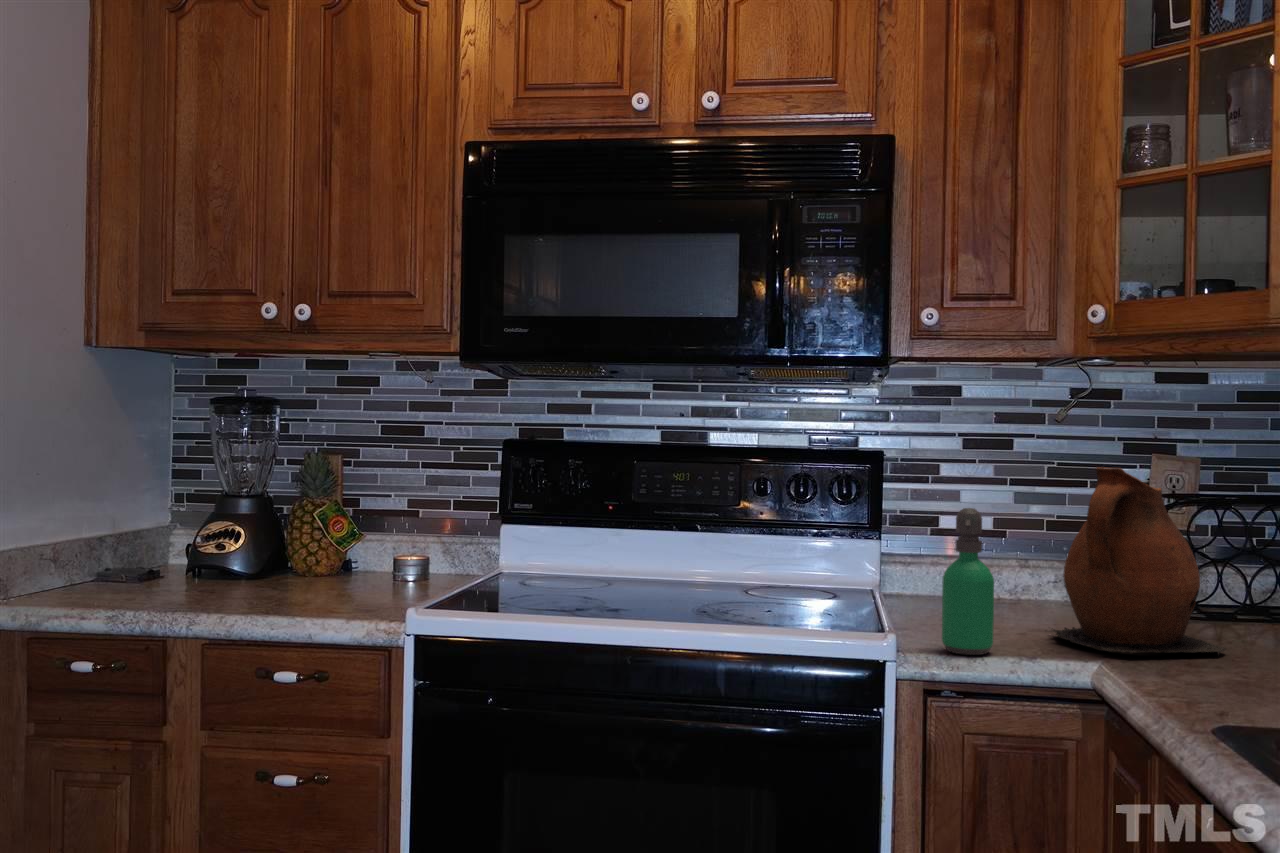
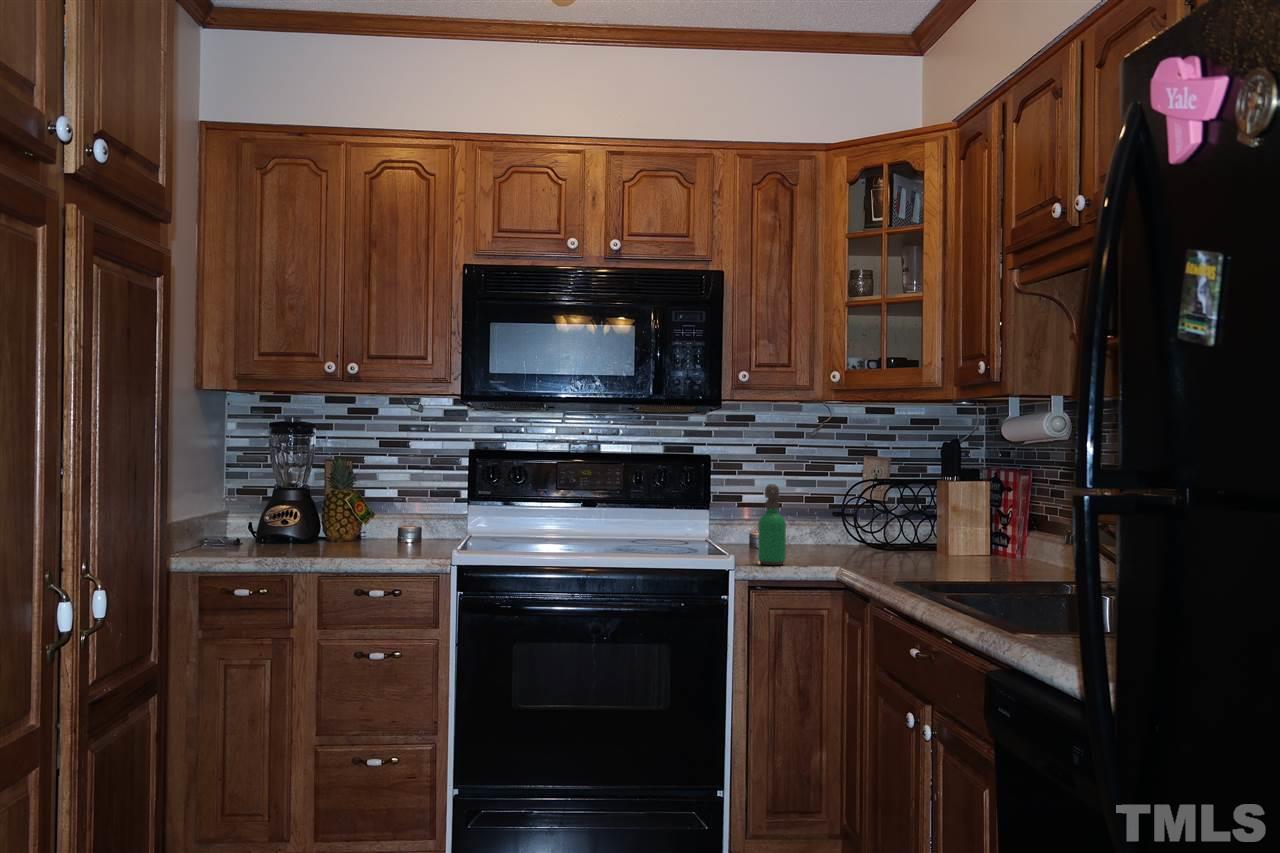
ceramic pitcher: present [1052,467,1226,655] -> none [810,461,905,561]

